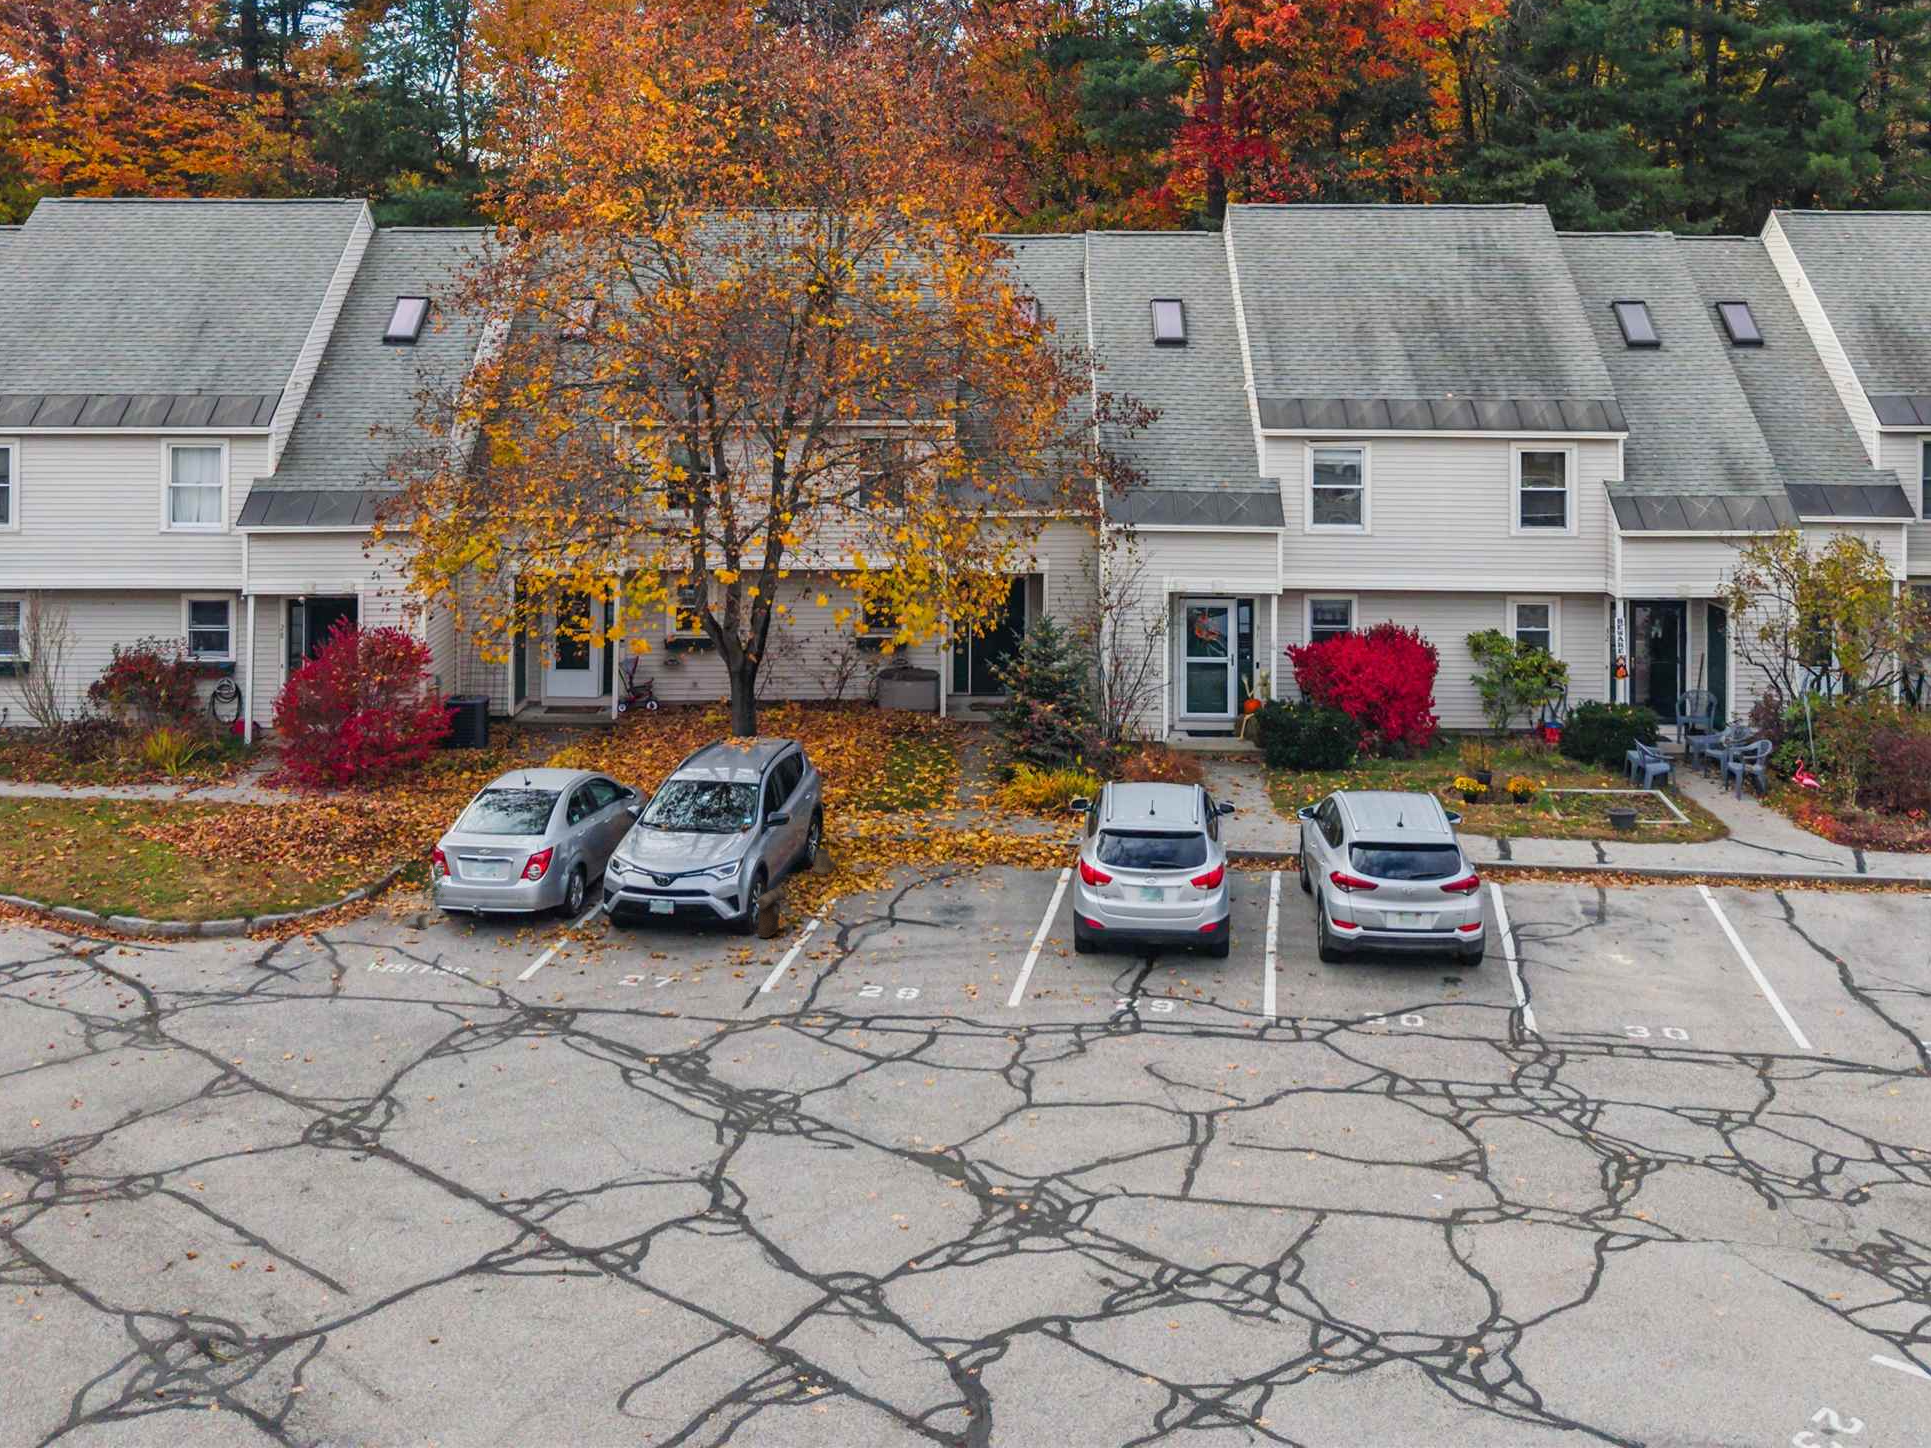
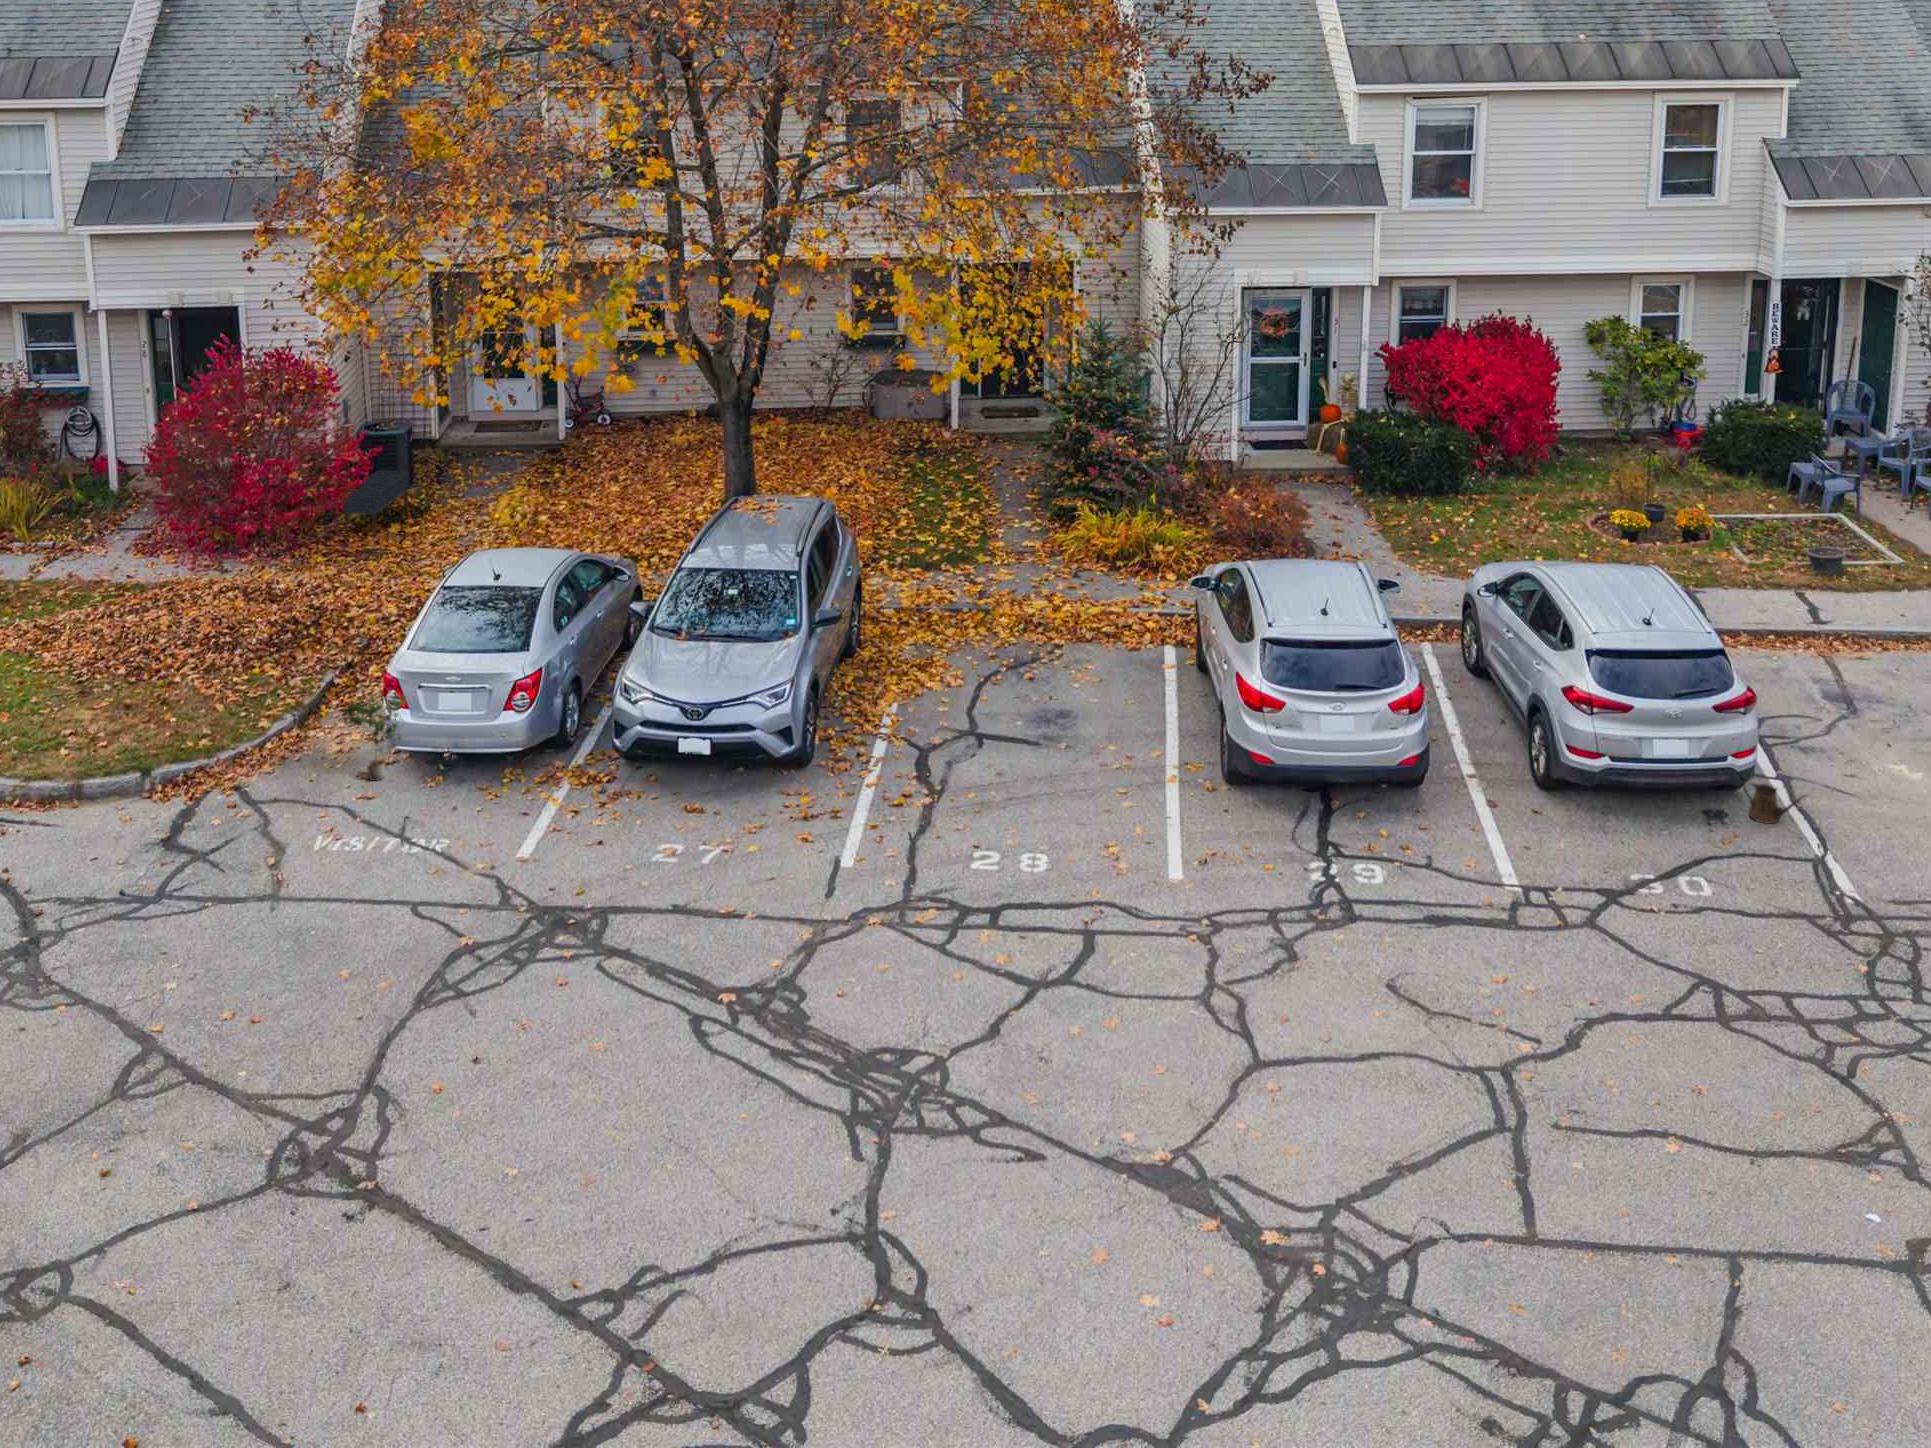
bench: none [427,728,484,777] -> present [343,470,409,533]
watering can: present [809,848,844,874] -> present [1743,782,1806,824]
backpack: present [754,888,784,938] -> none [804,716,846,780]

